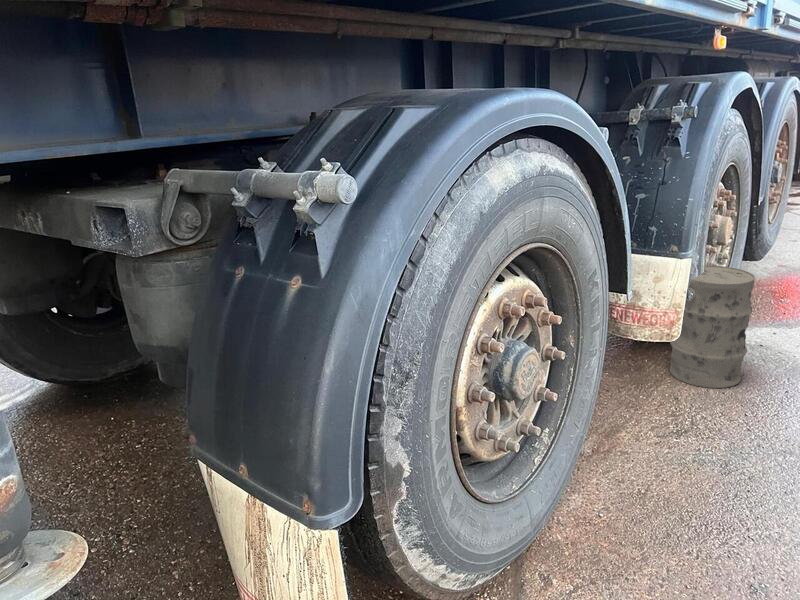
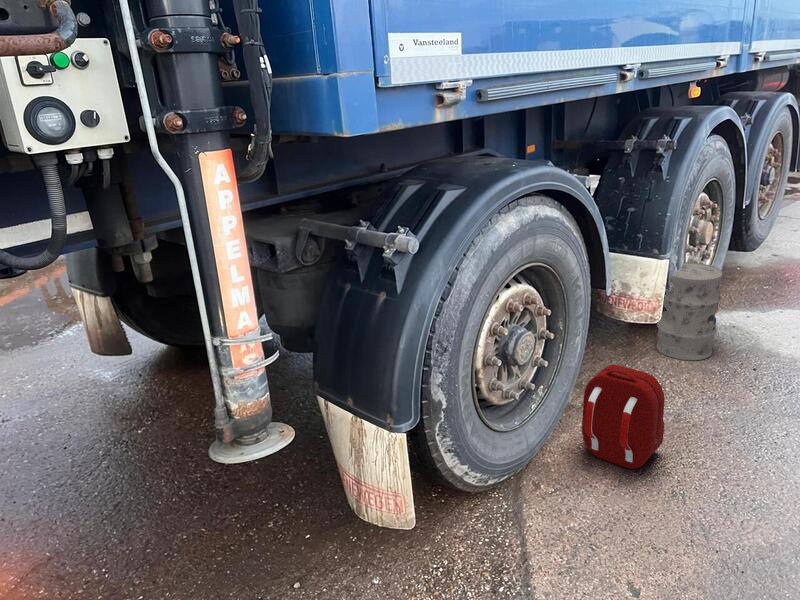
backpack: none [604,396,727,548] -> present [582,365,665,469]

